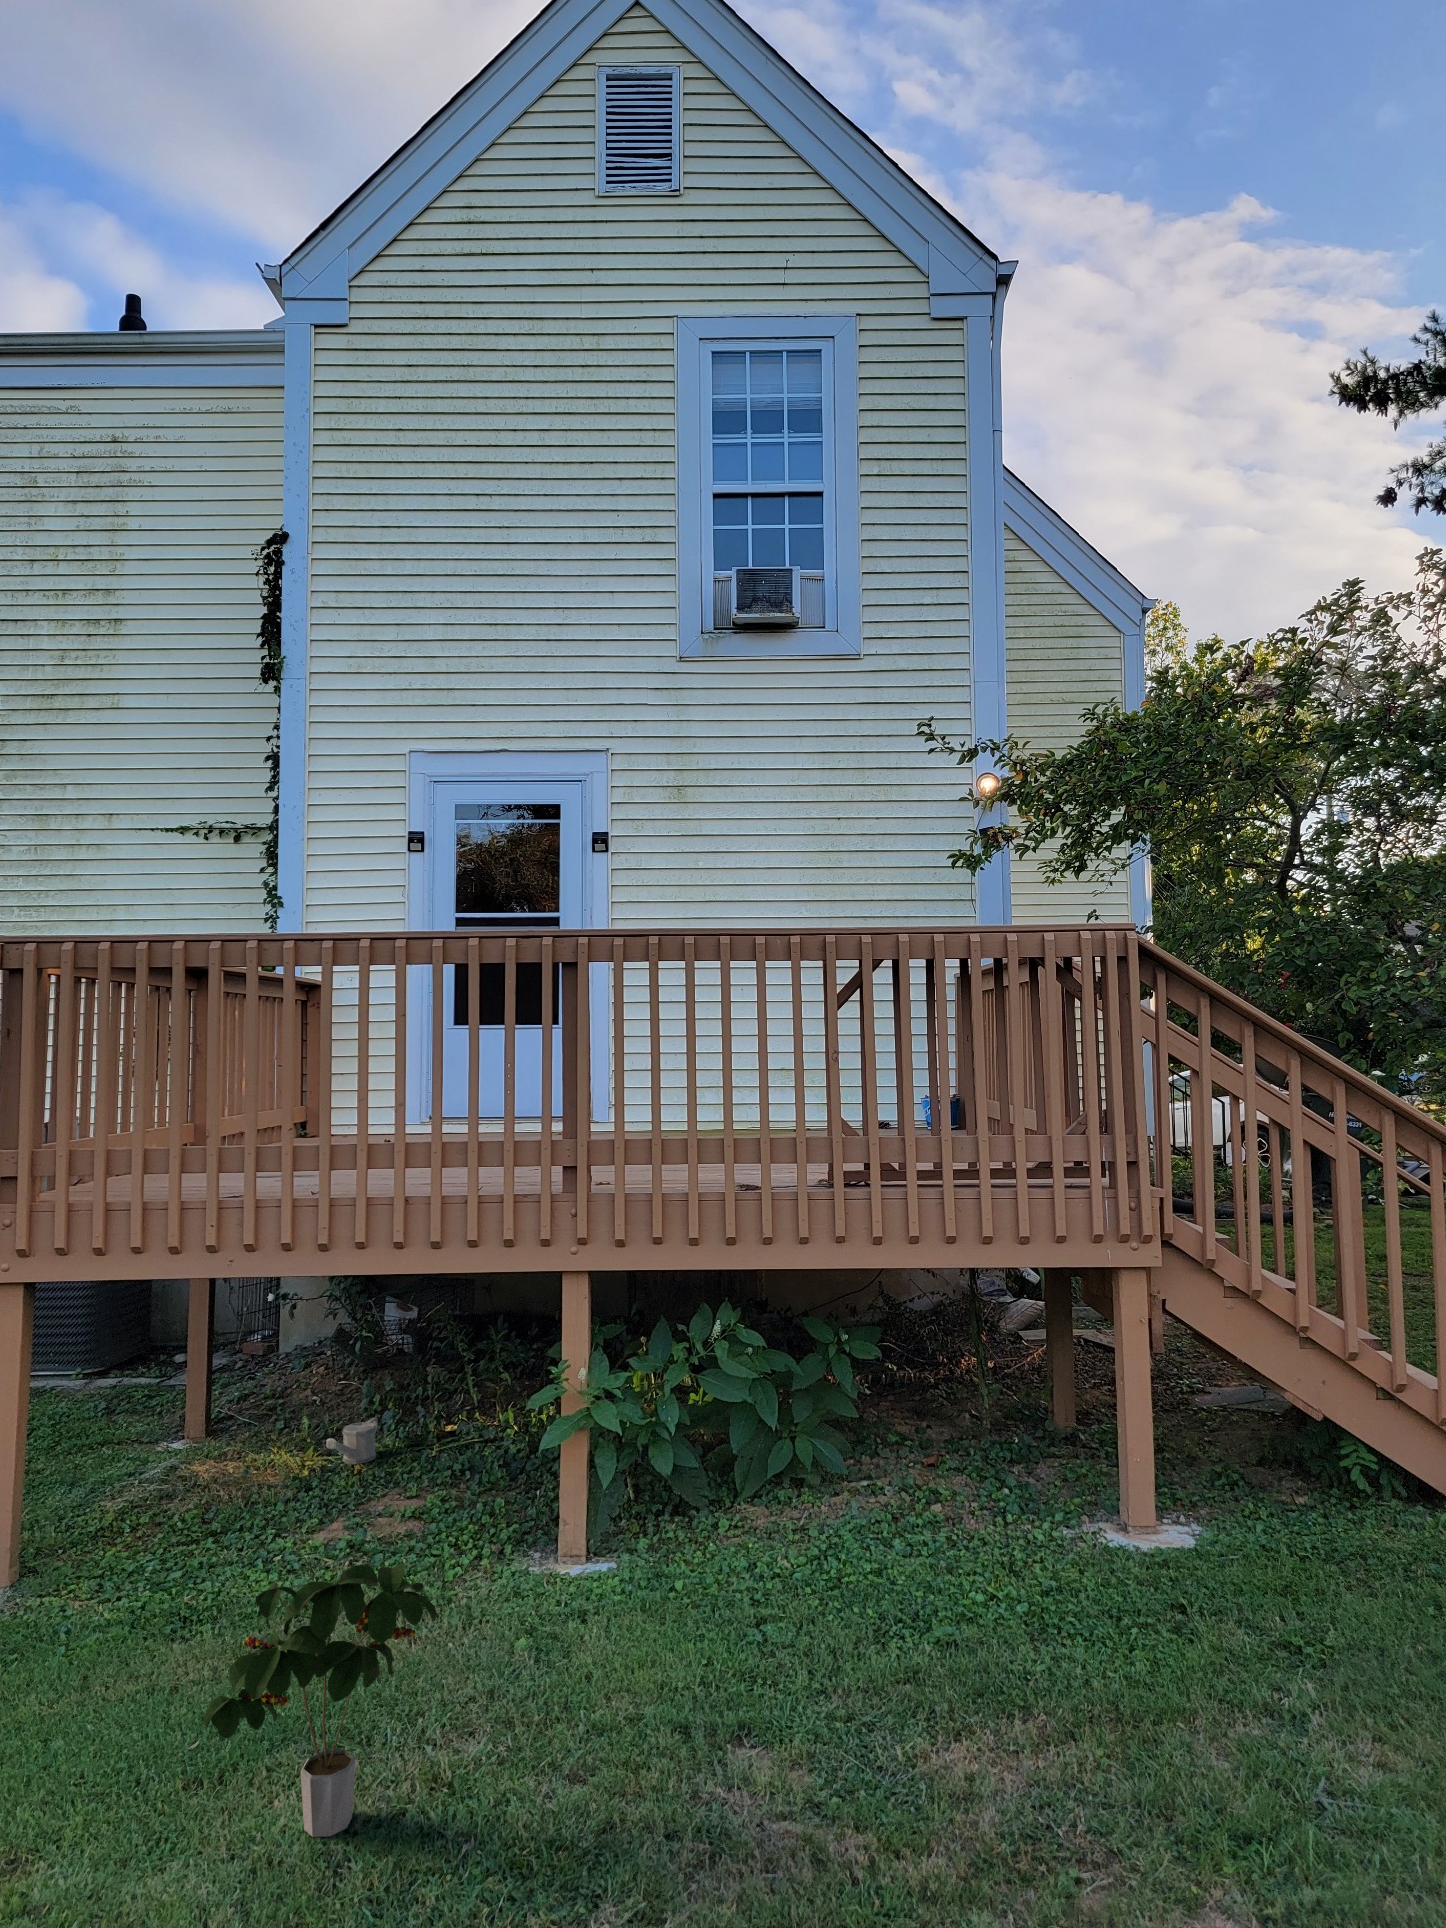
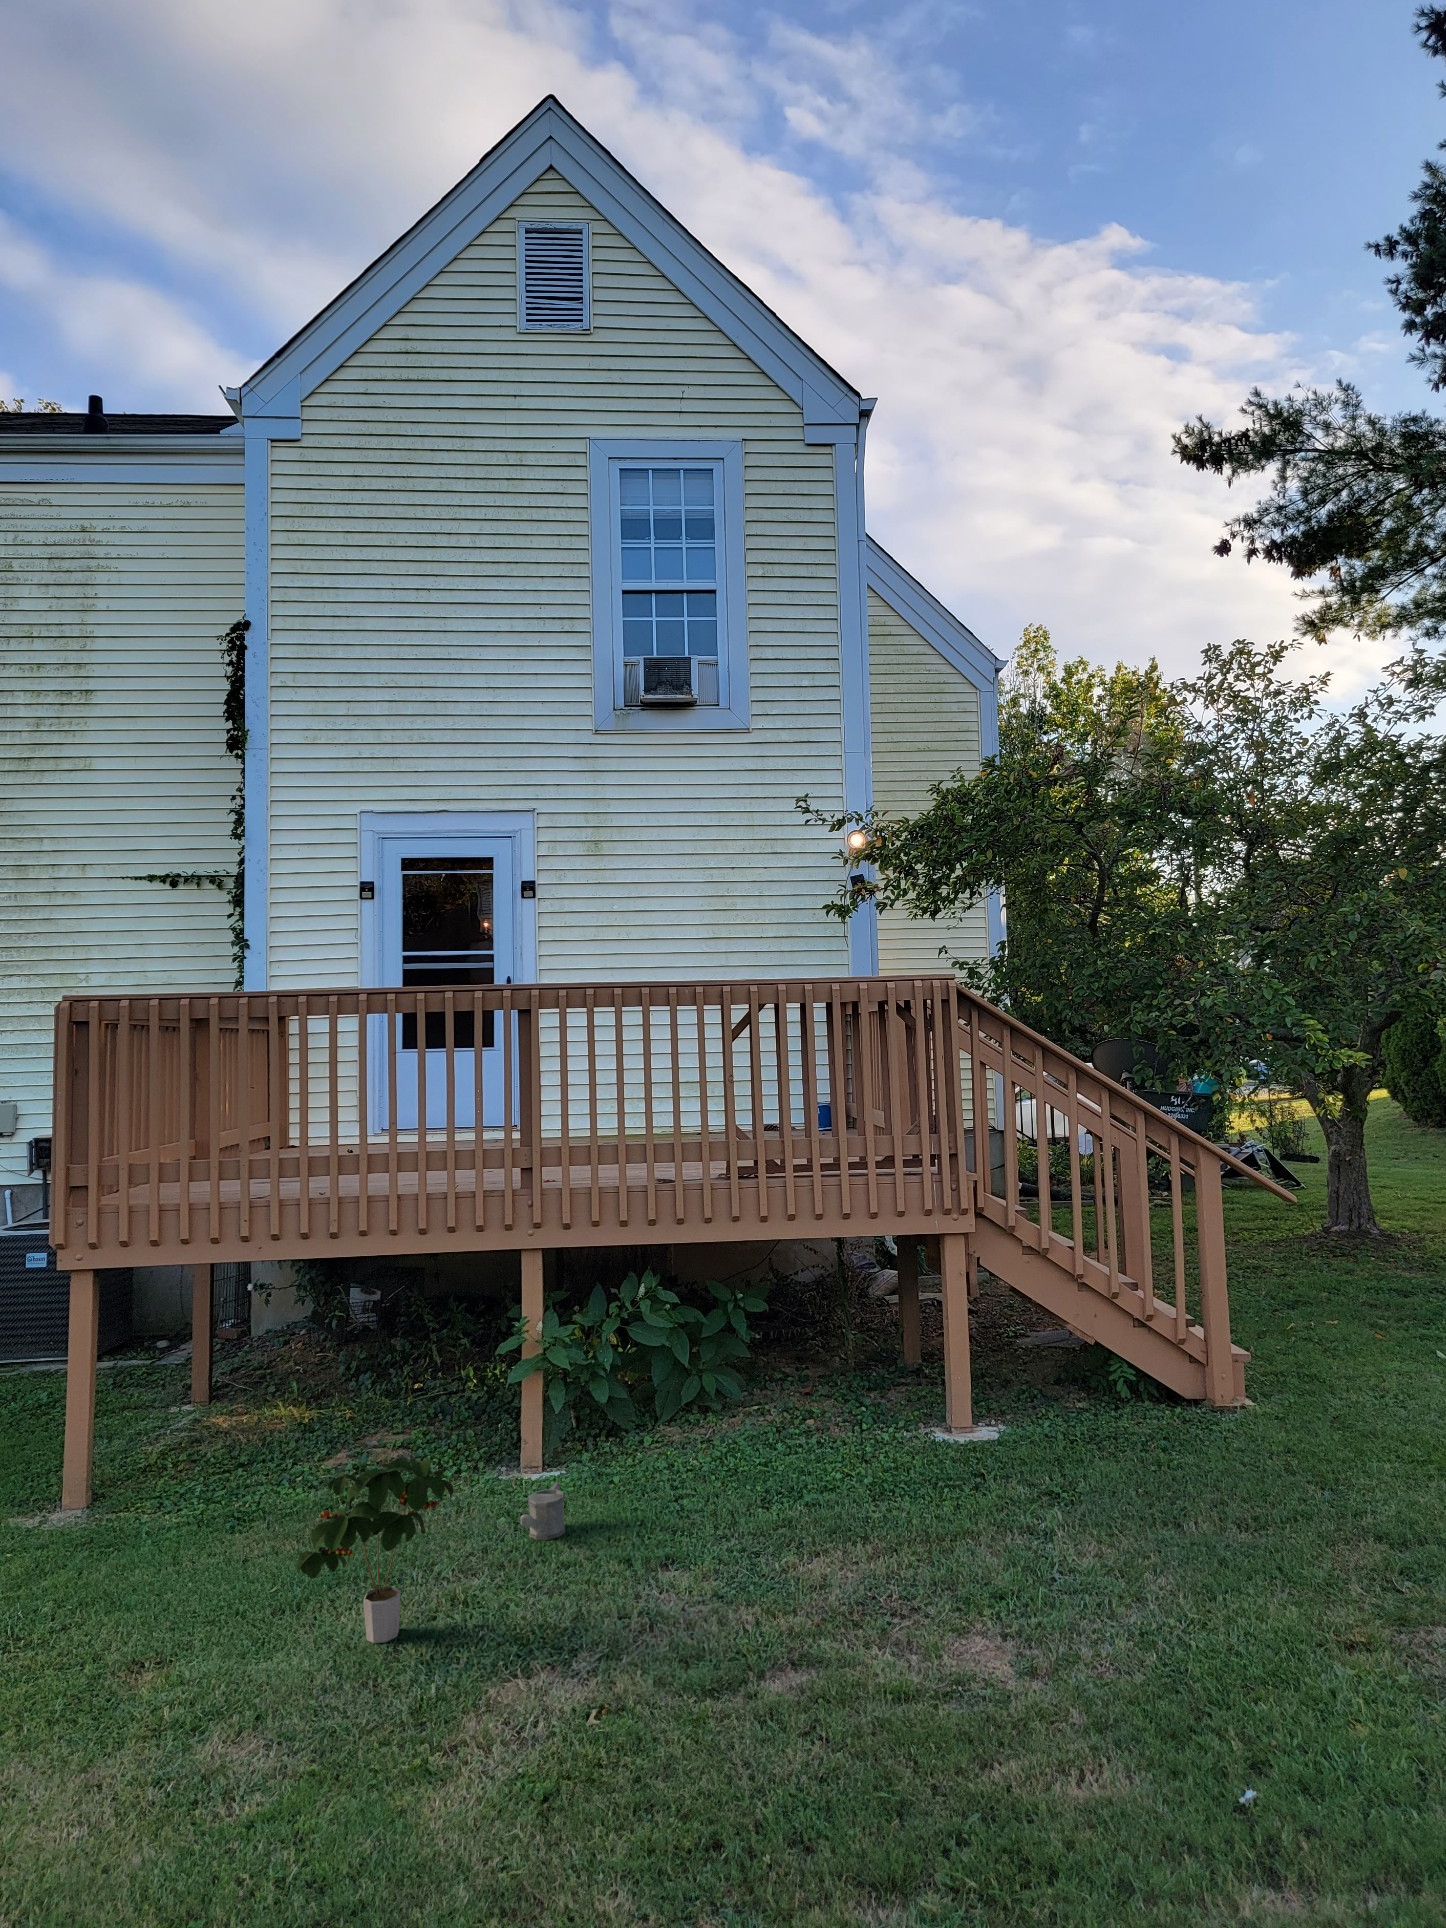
watering can: present [326,1418,377,1464] -> present [520,1482,565,1540]

